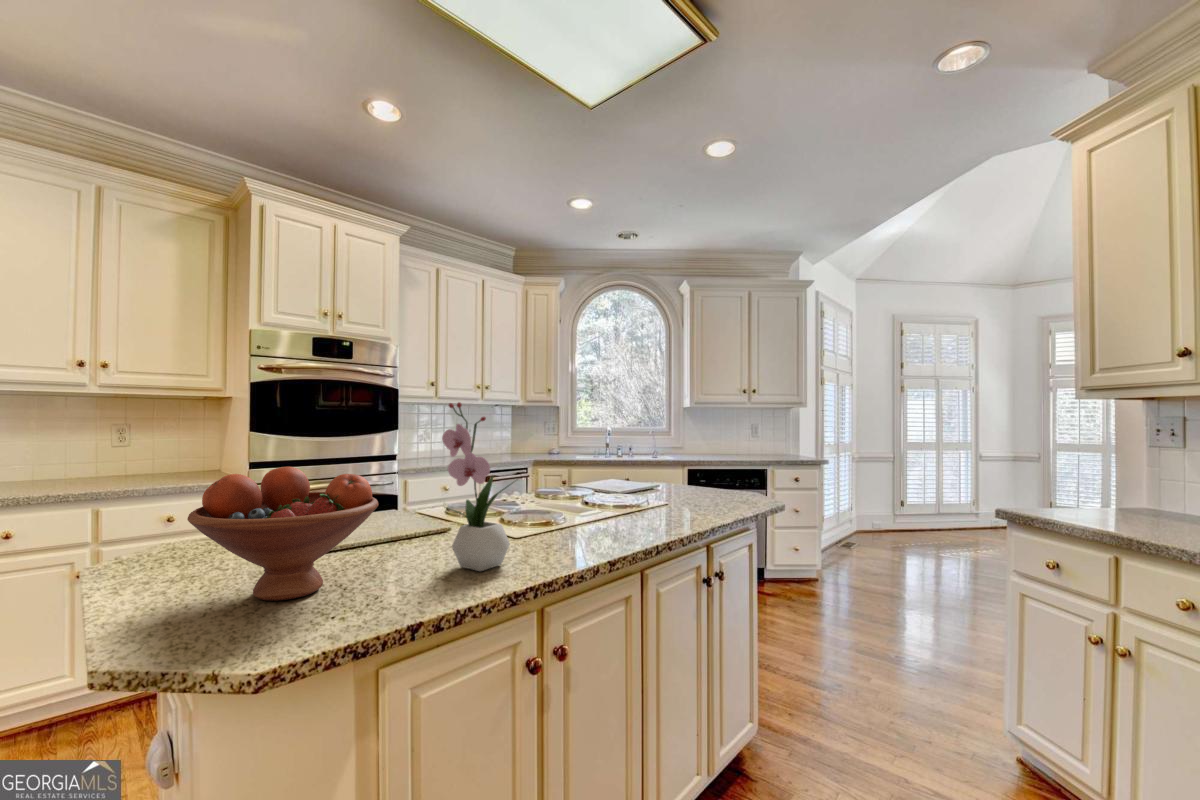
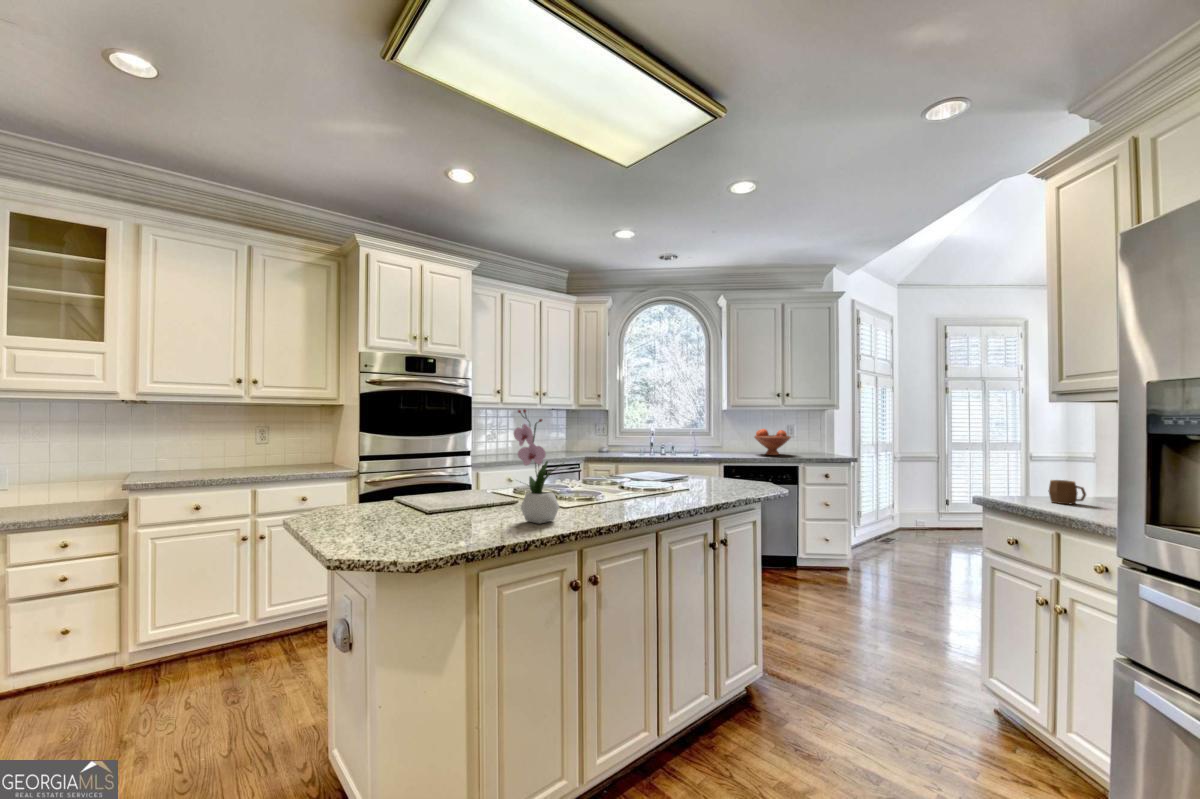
fruit bowl: present [187,467,379,601] -> present [754,429,791,455]
mug: none [1082,489,1130,518] -> present [1048,480,1086,504]

